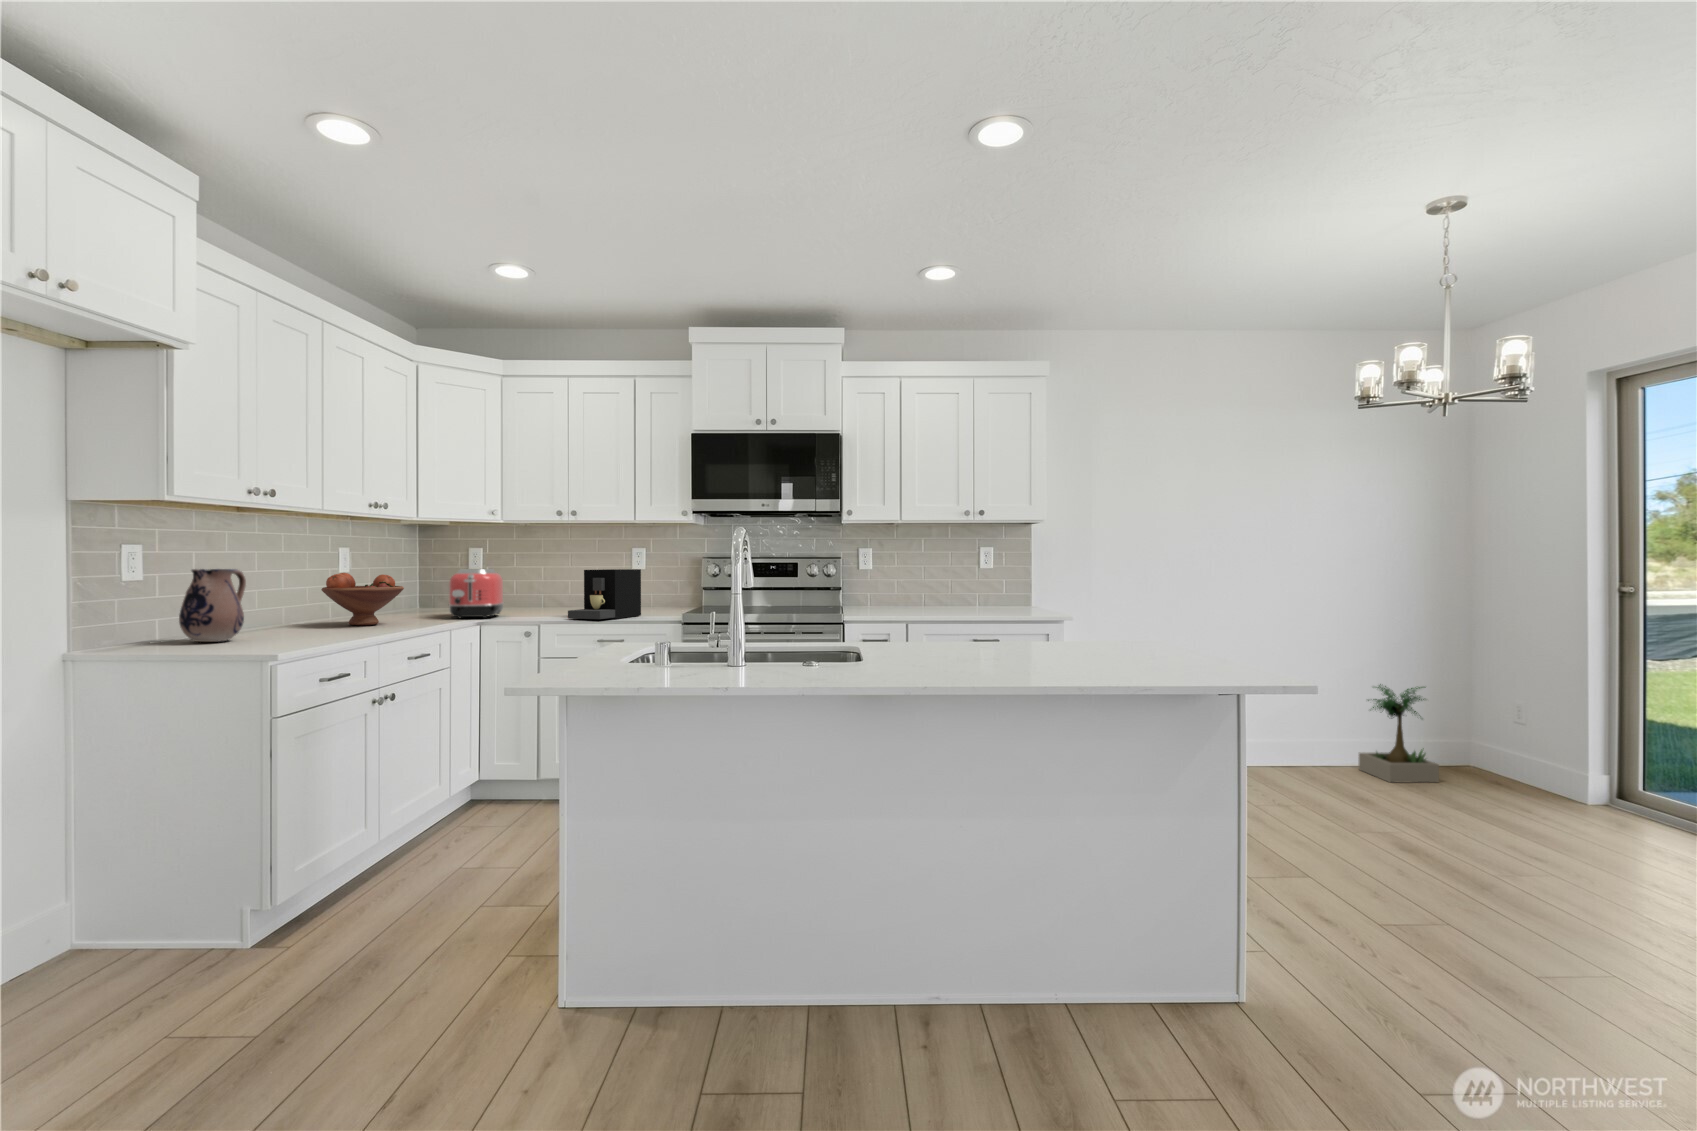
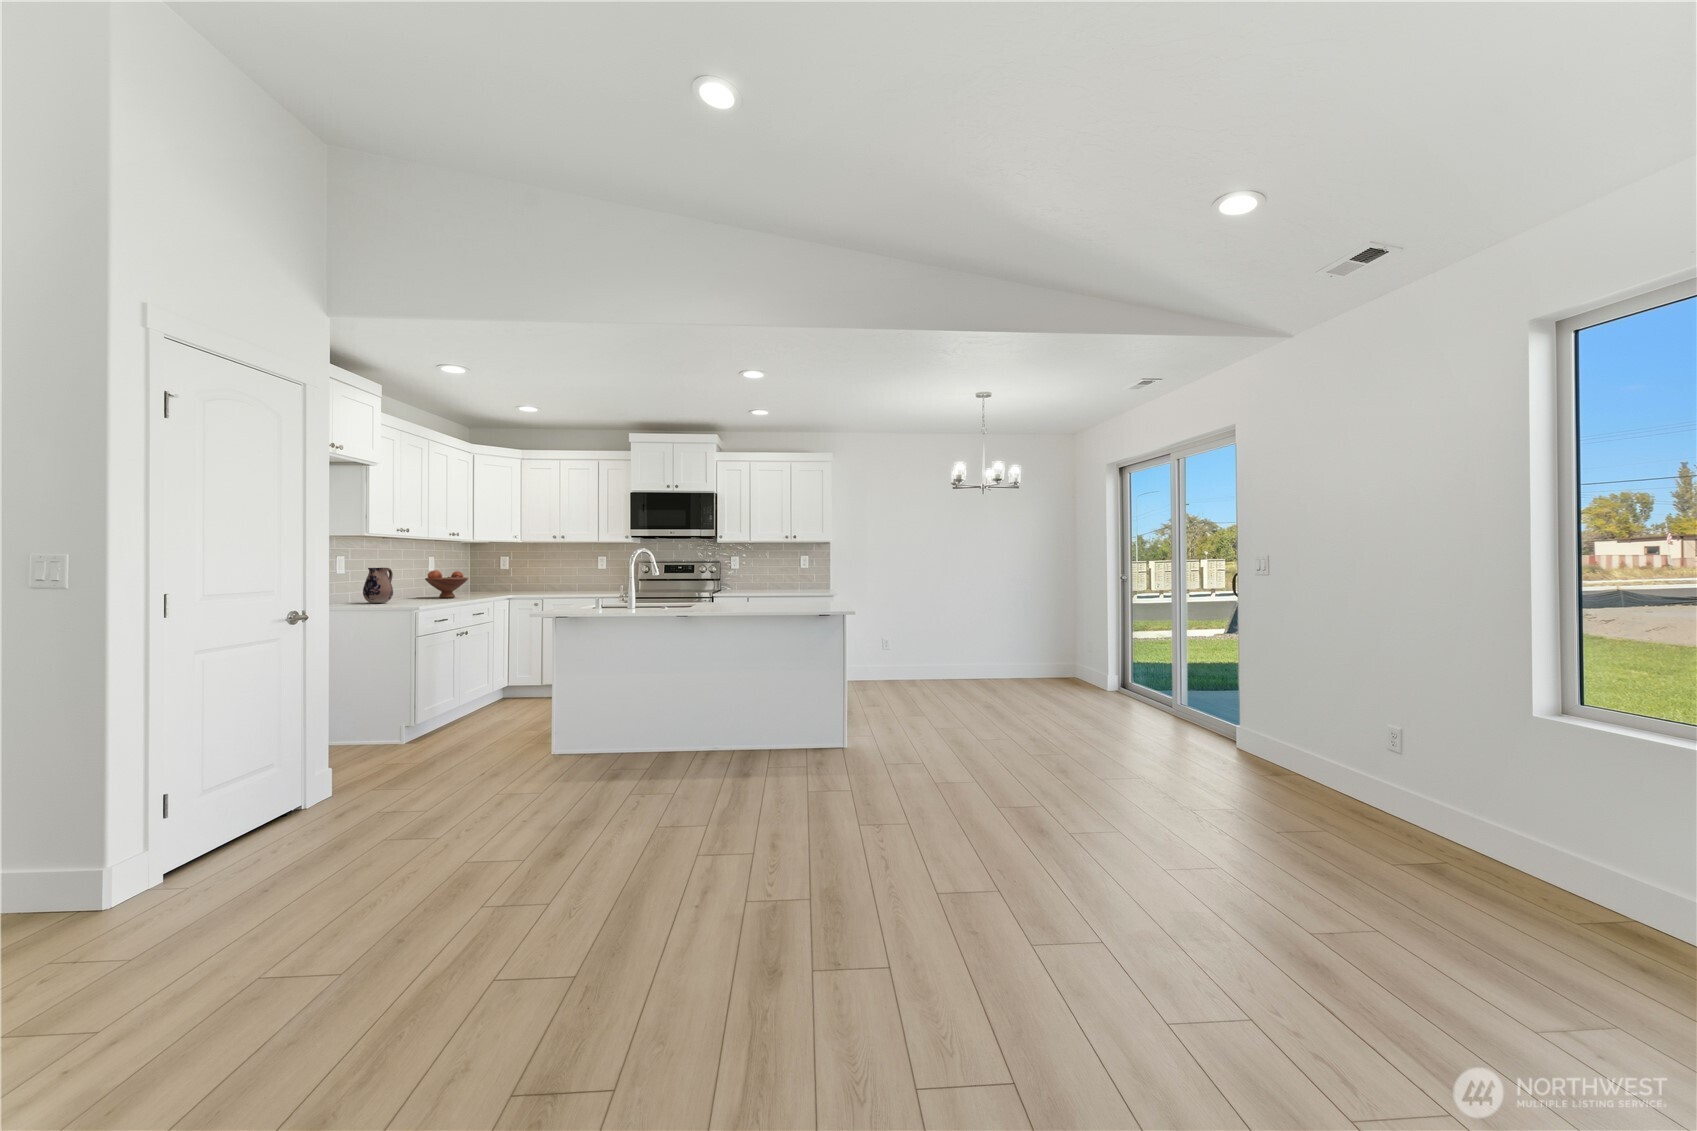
toaster: present [449,569,504,618] -> none [491,569,522,596]
coffee maker: present [568,569,641,619] -> none [558,569,601,596]
potted plant: present [1359,684,1439,782] -> none [1009,631,1048,684]

